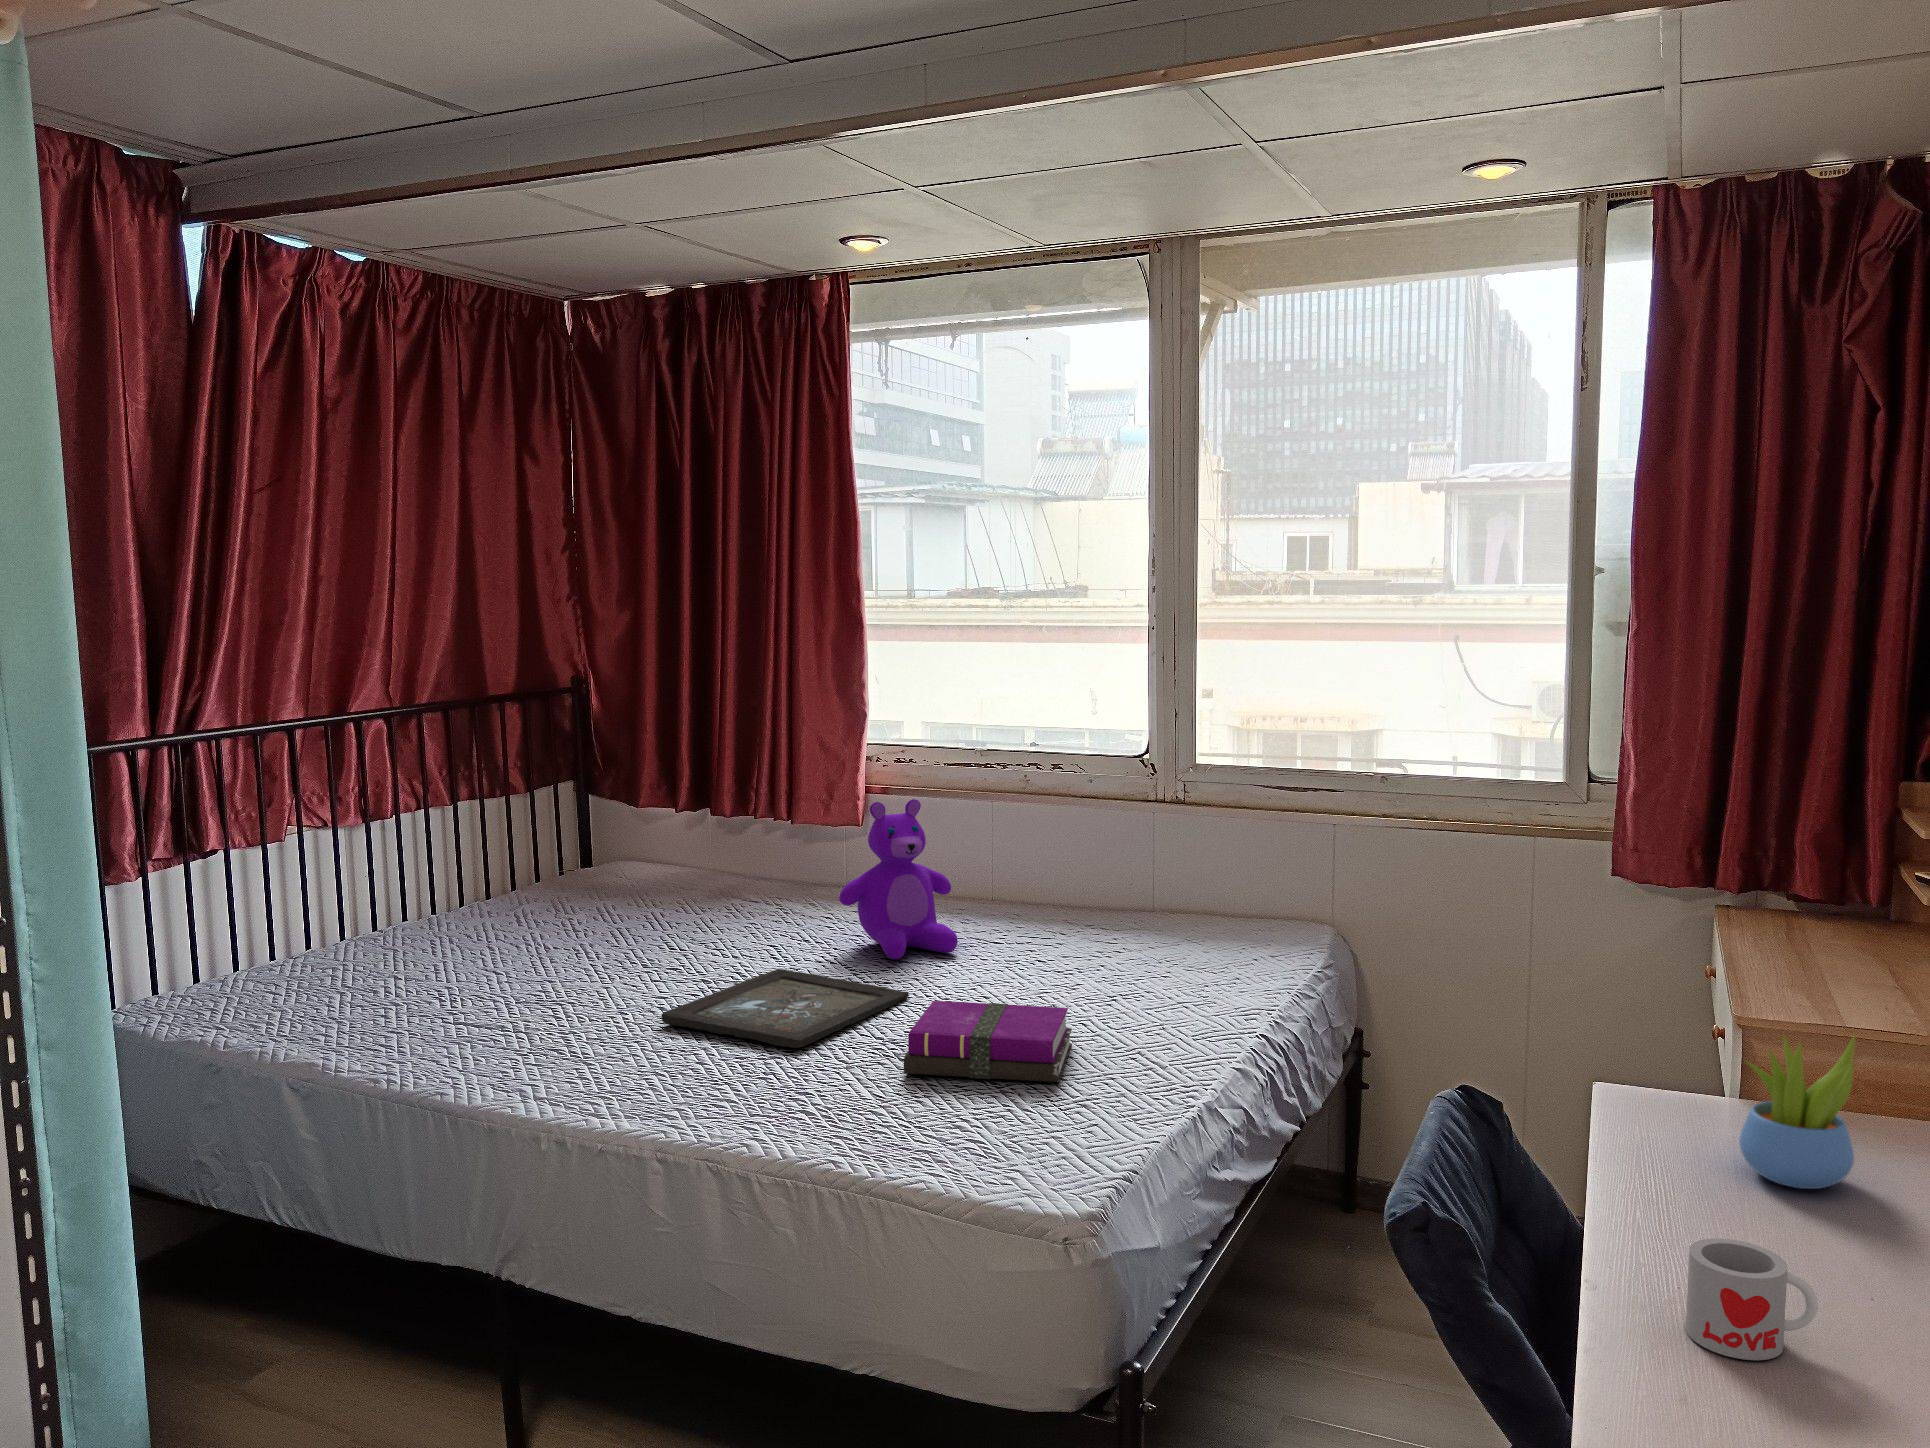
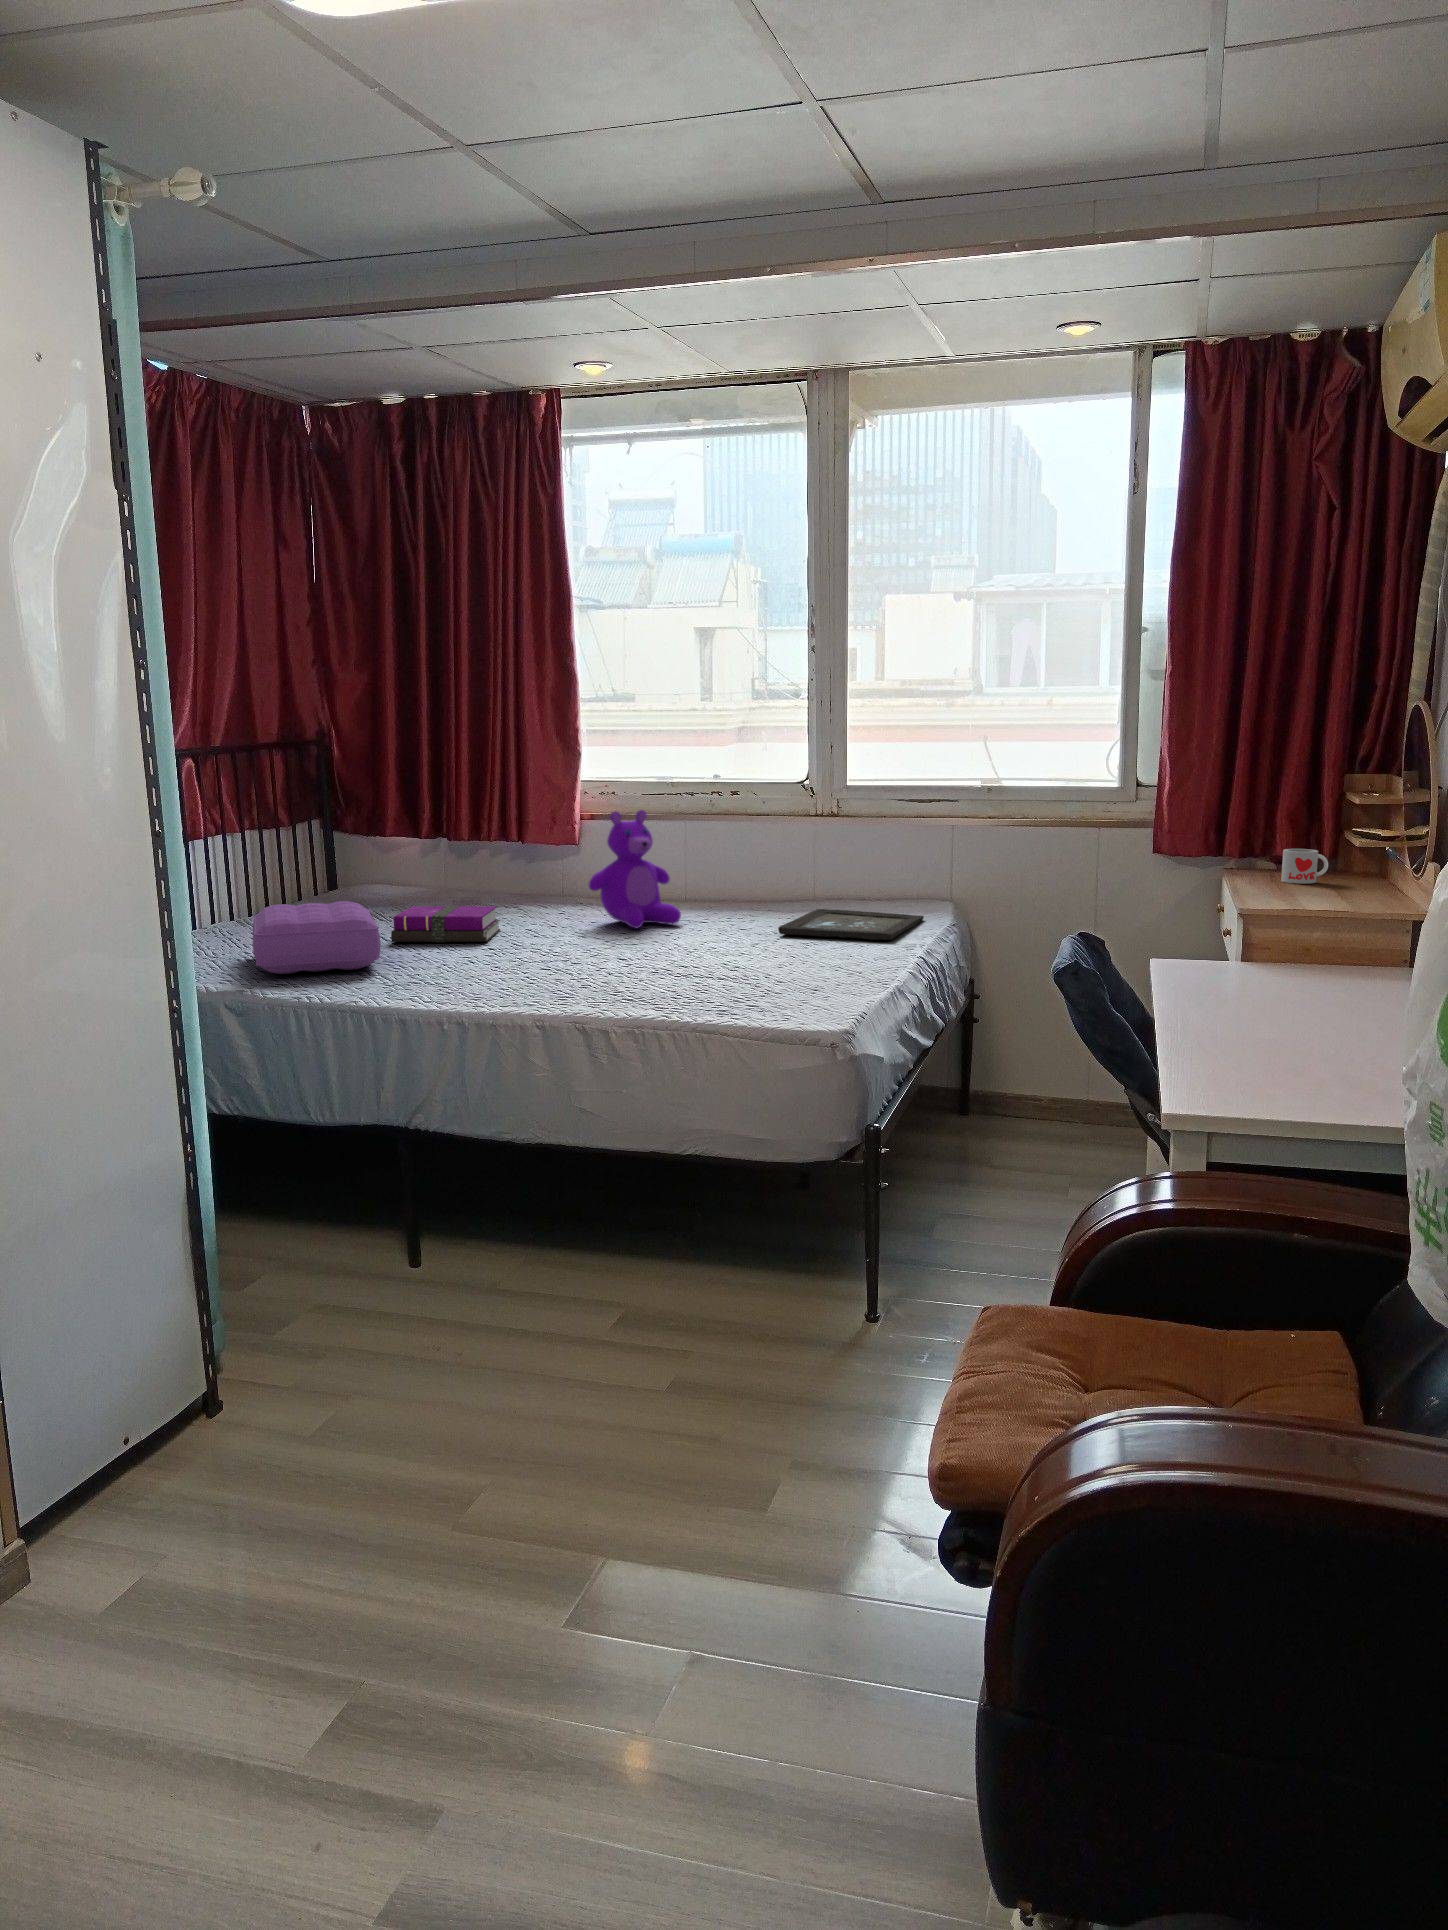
pillow: none [358,921,545,1029] -> present [253,901,381,974]
tray: present [661,969,909,1048] -> present [778,909,924,940]
notebook: present [904,1001,1072,1082] -> present [391,906,500,942]
succulent plant: present [1739,1035,1855,1189] -> none [1247,882,1314,977]
mug: present [1686,1238,1818,1360] -> present [1281,849,1328,884]

